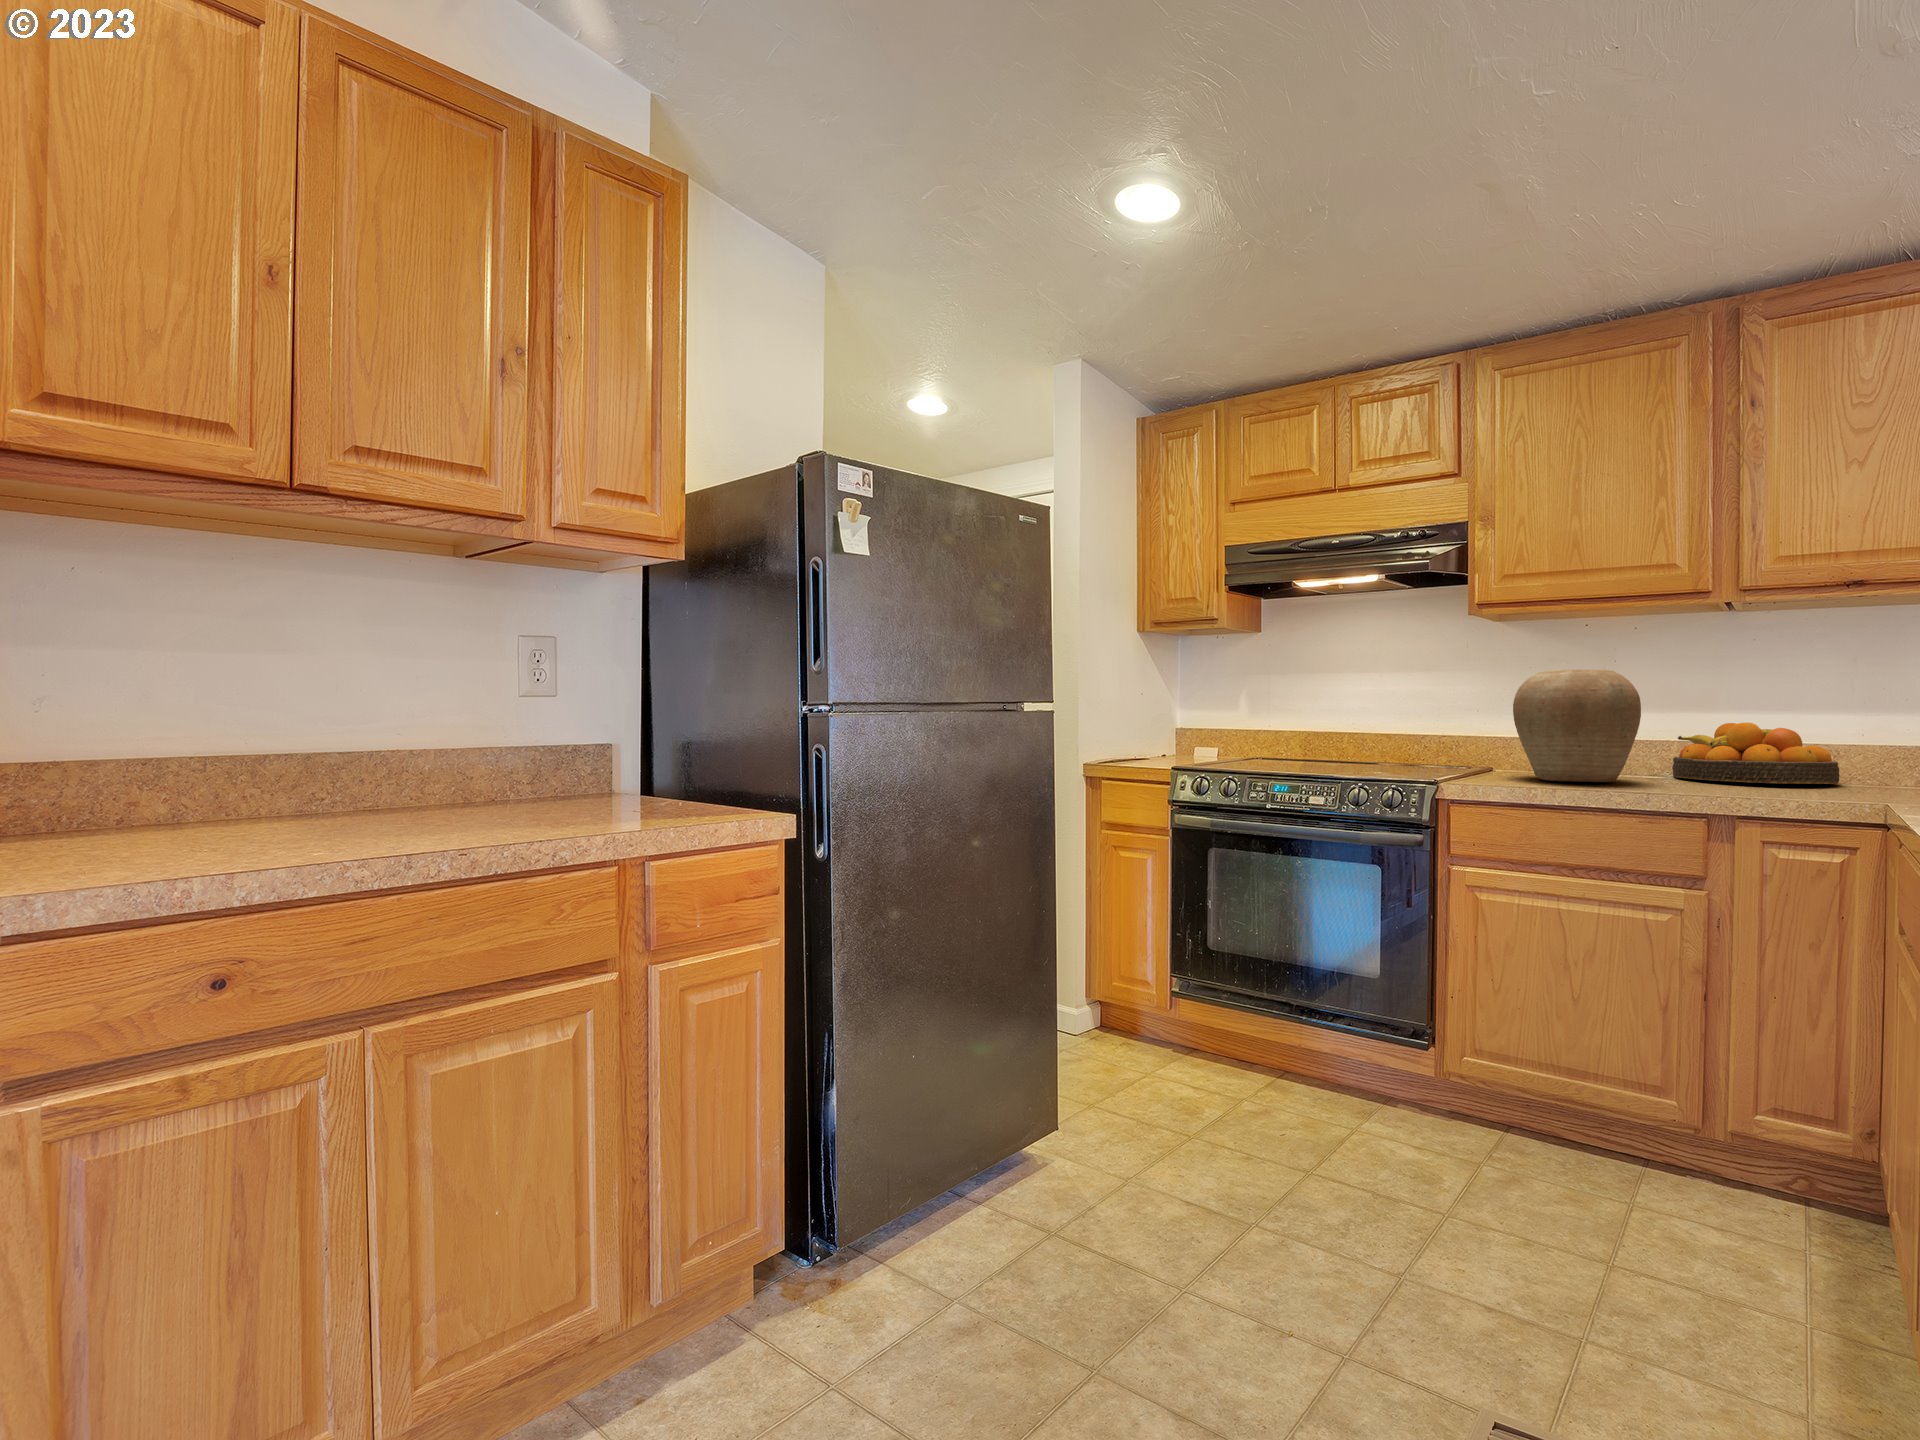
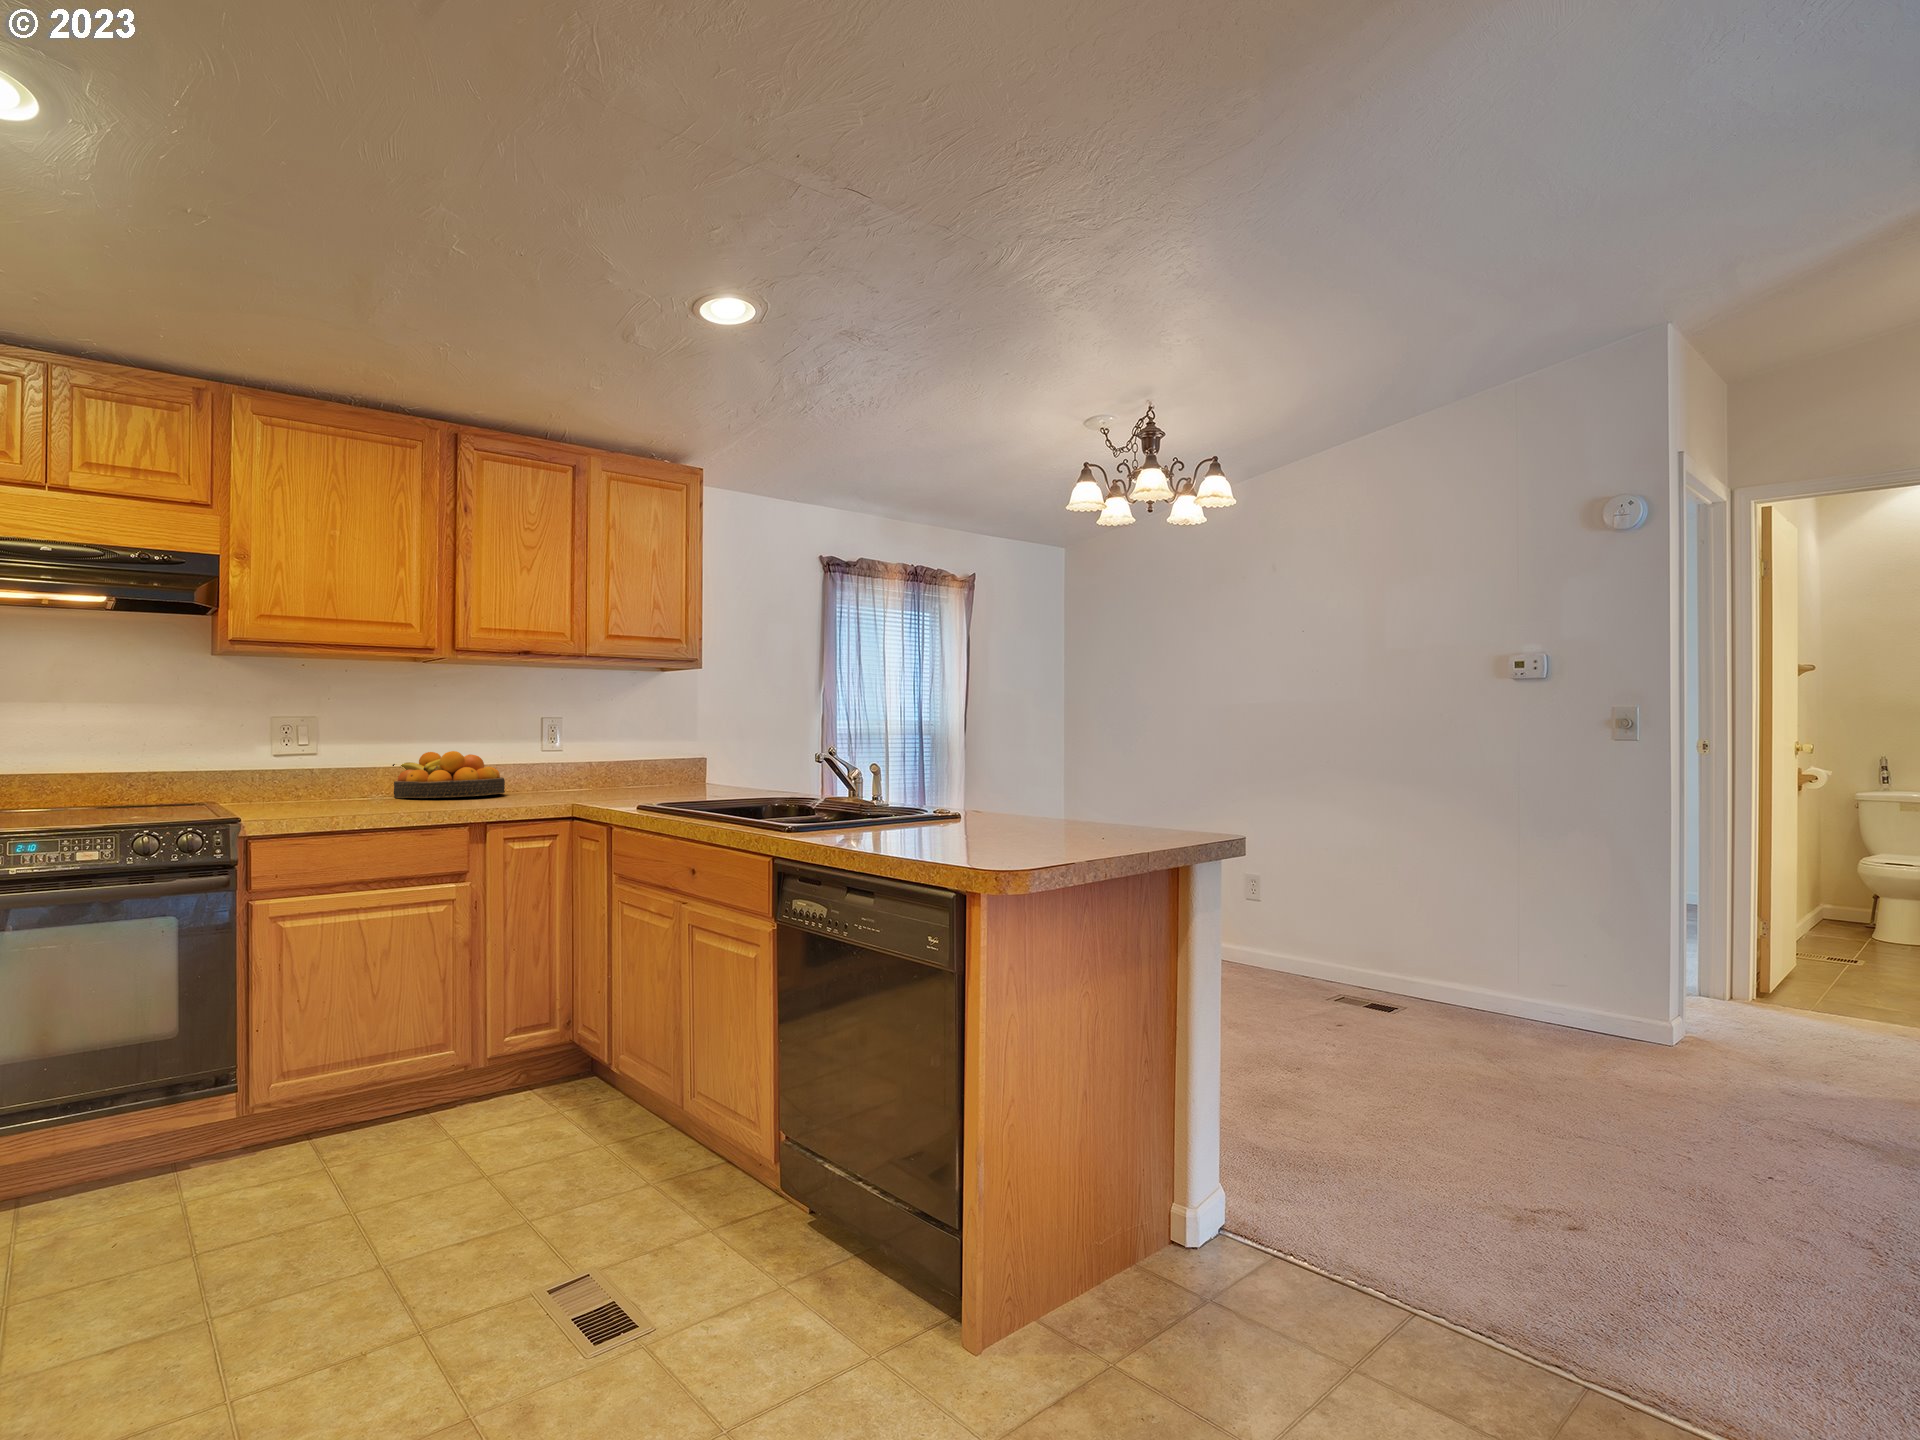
vase: present [1513,669,1641,782] -> none [285,708,398,809]

